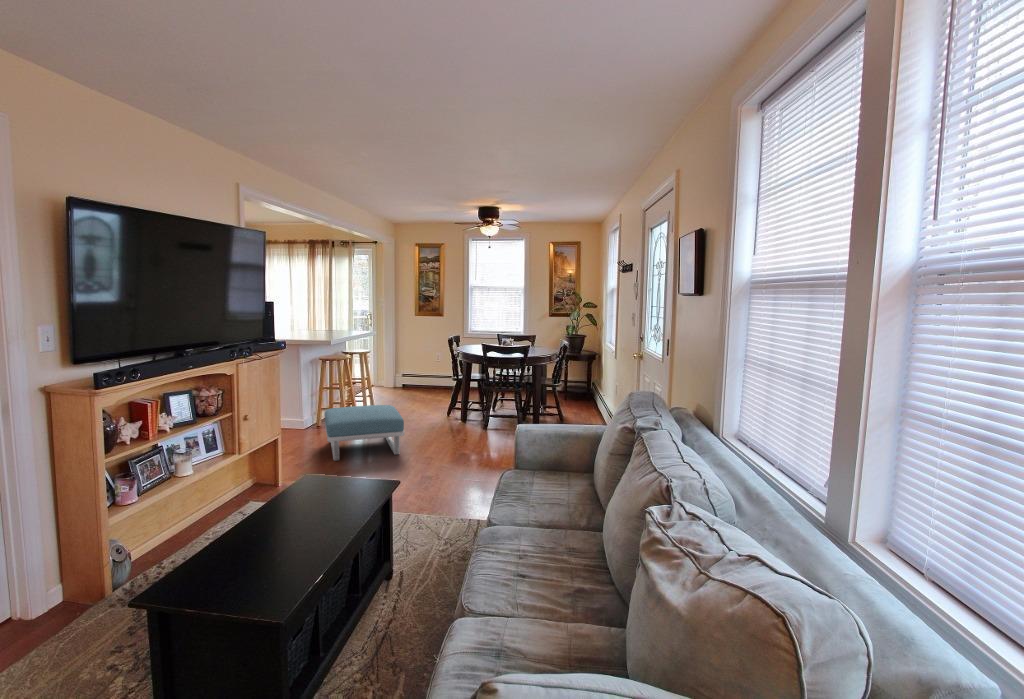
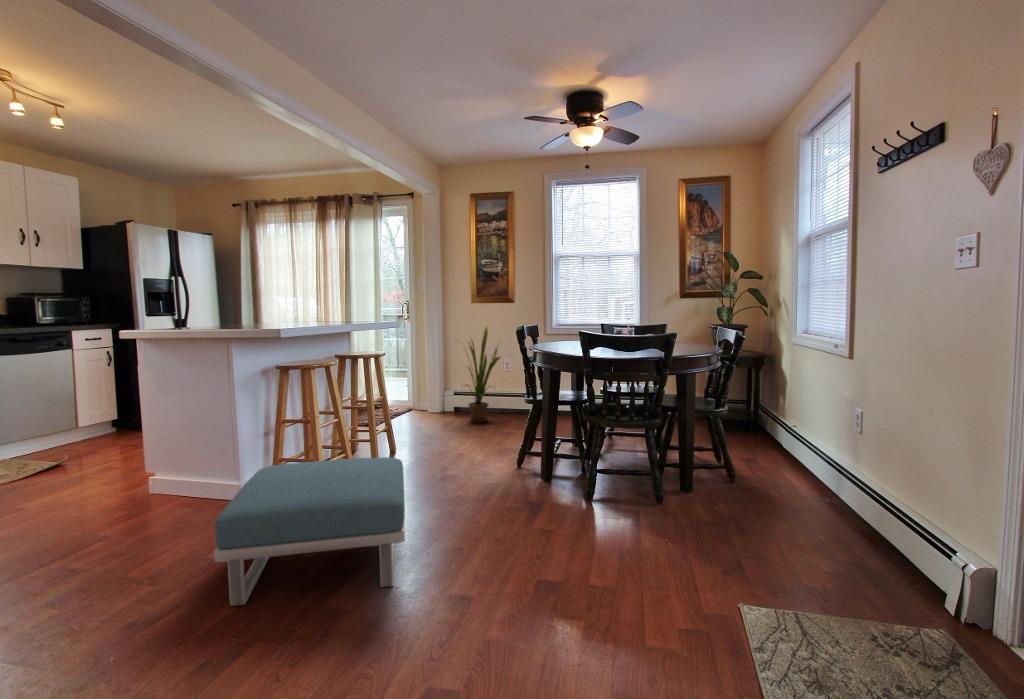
house plant: none [403,331,438,394] -> present [466,326,500,422]

